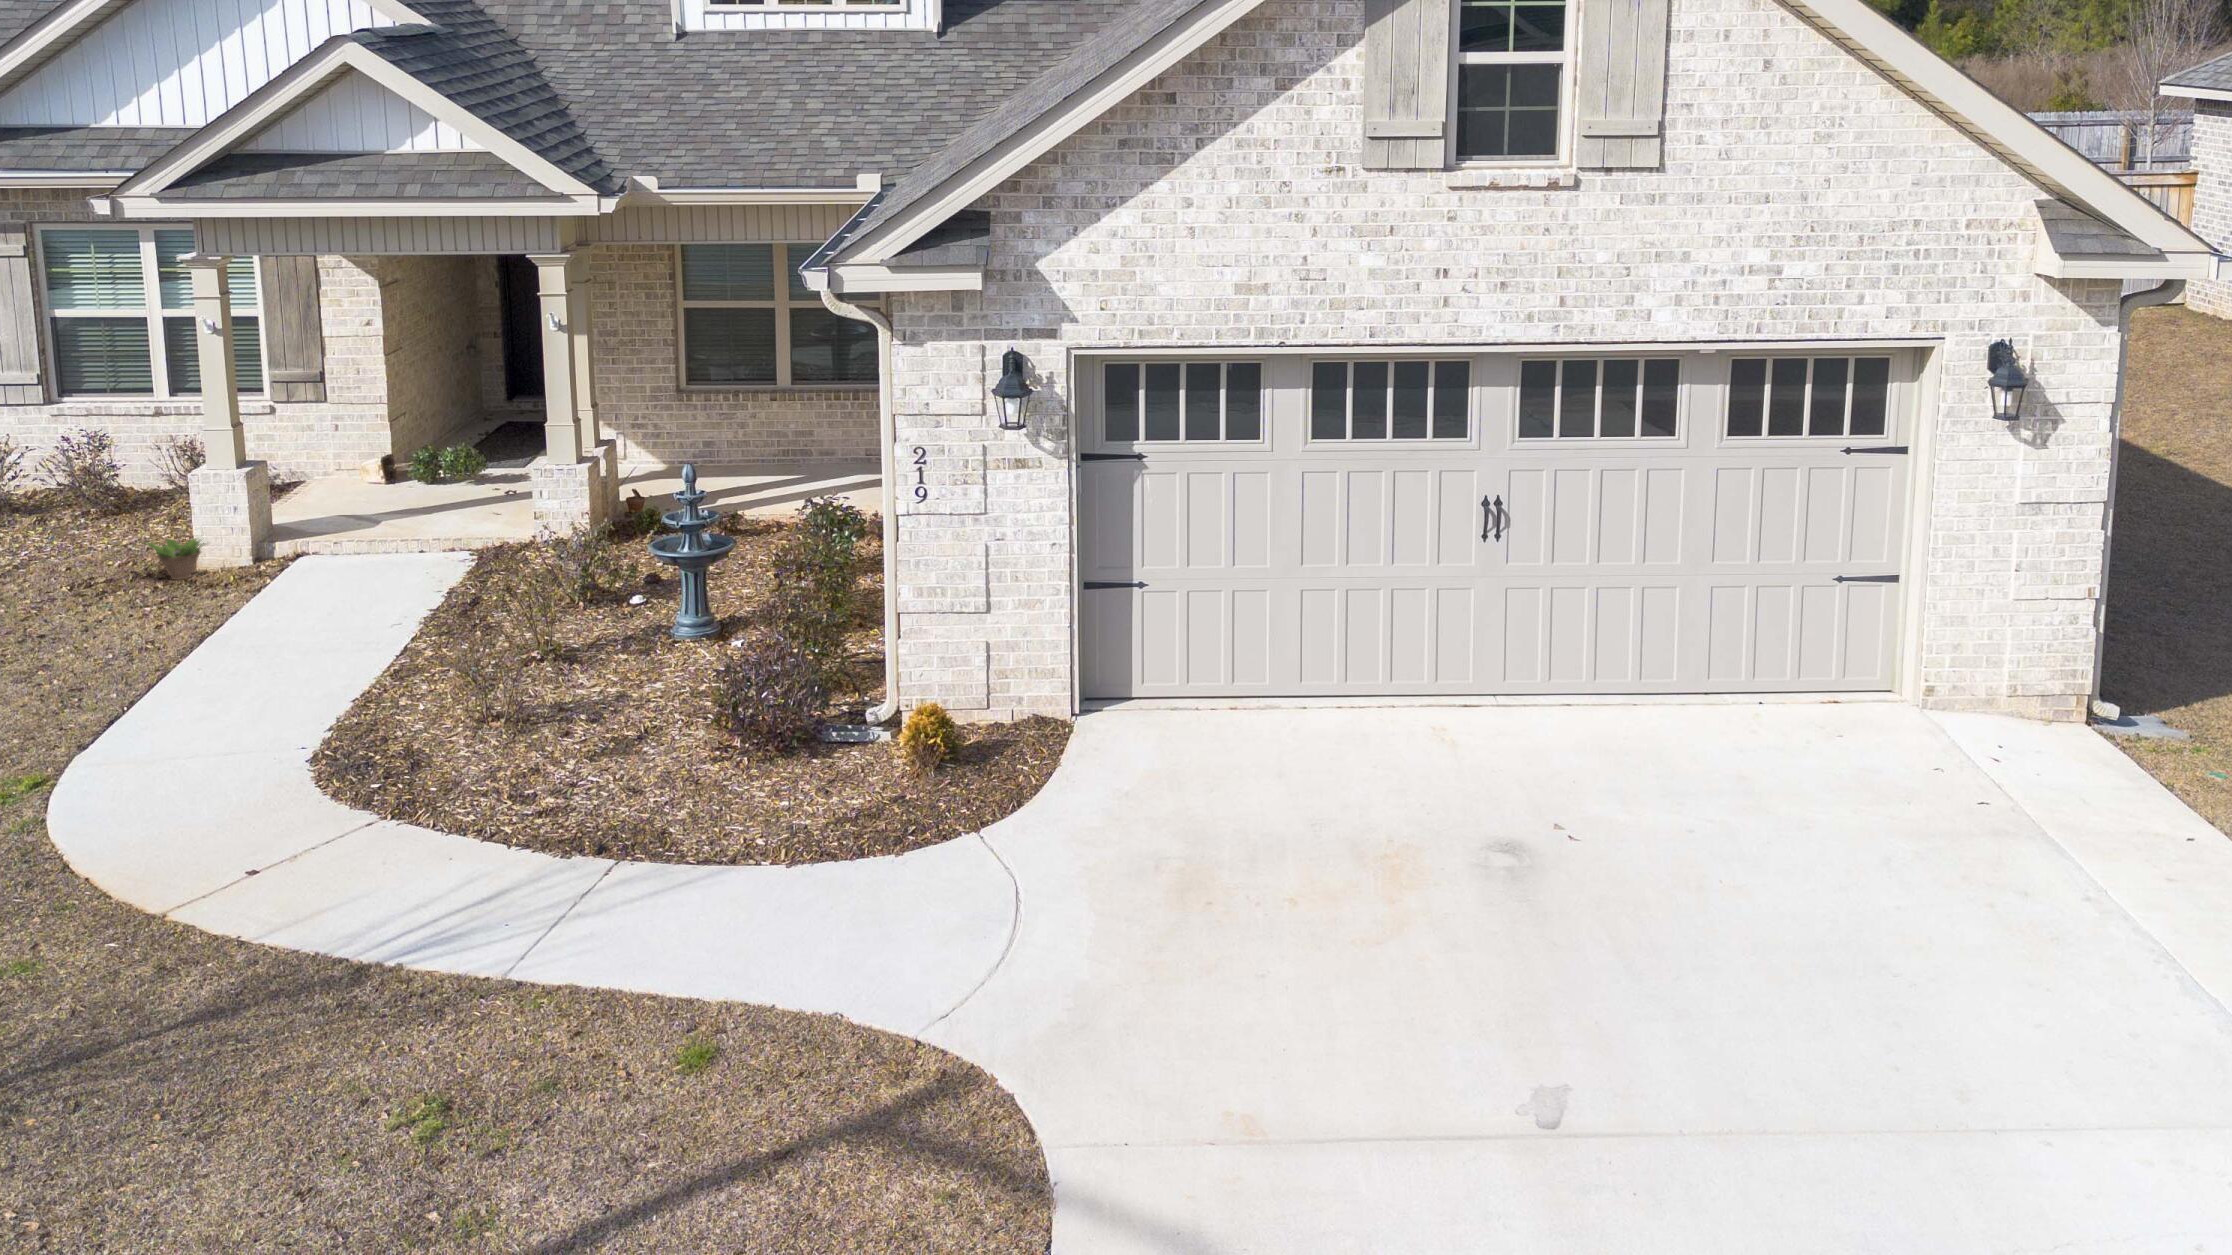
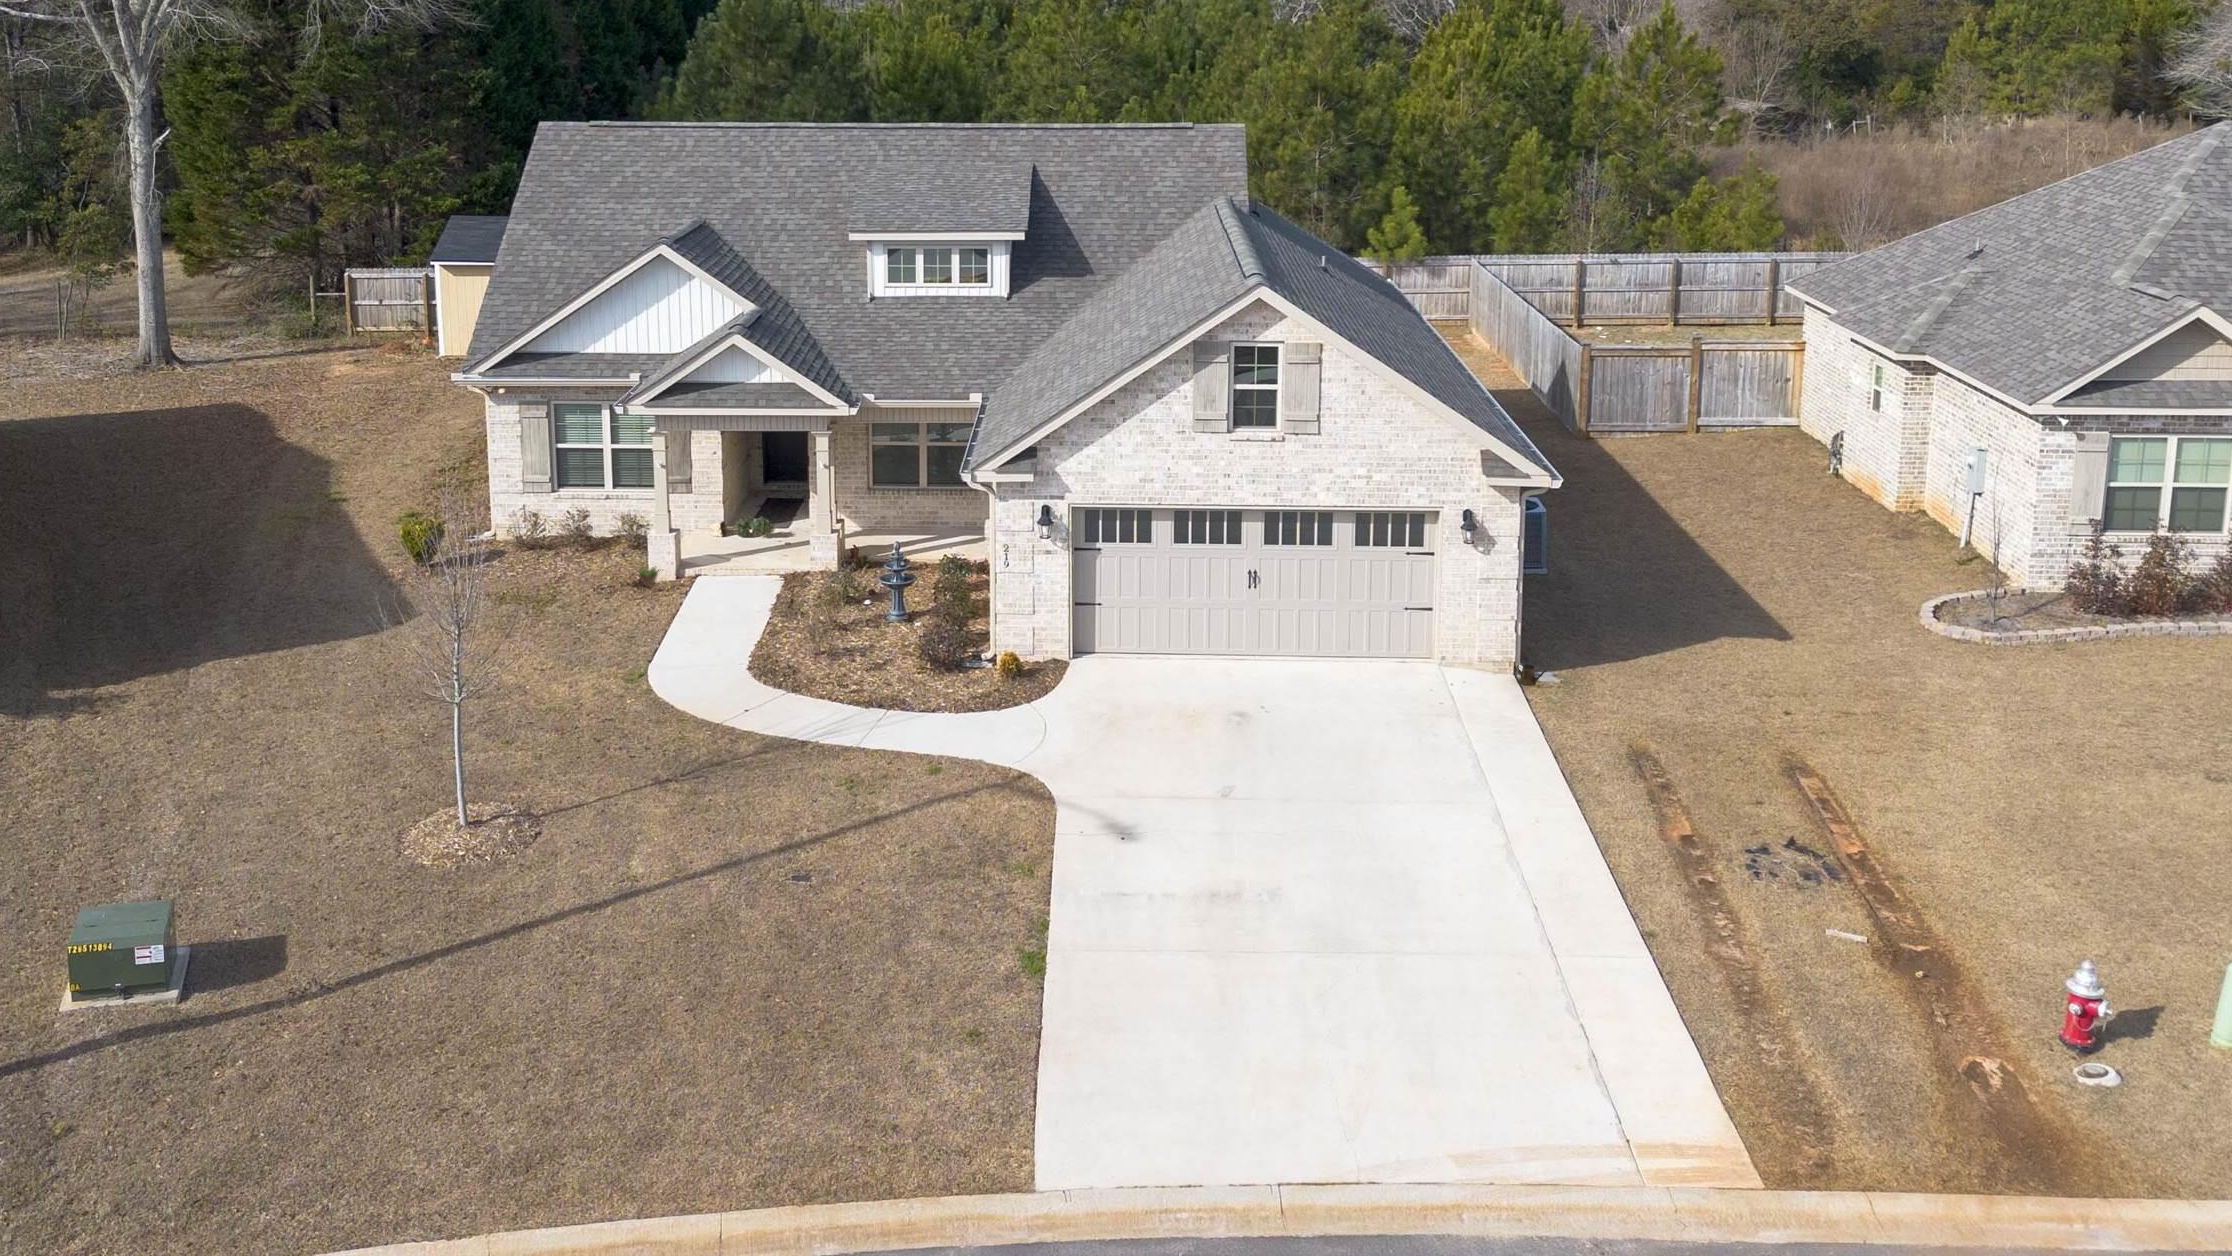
watering can: none [2092,697,2182,747] -> present [1517,663,1548,685]

